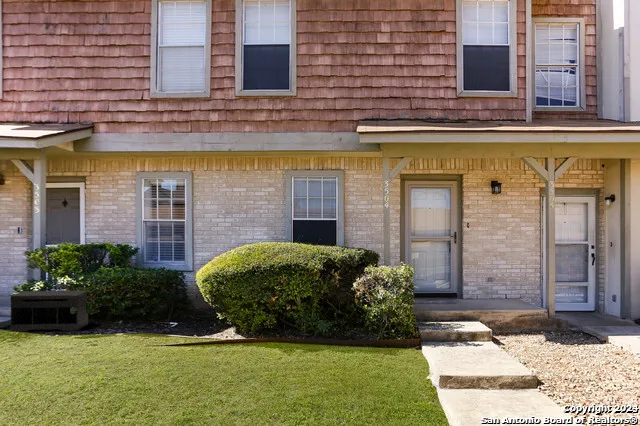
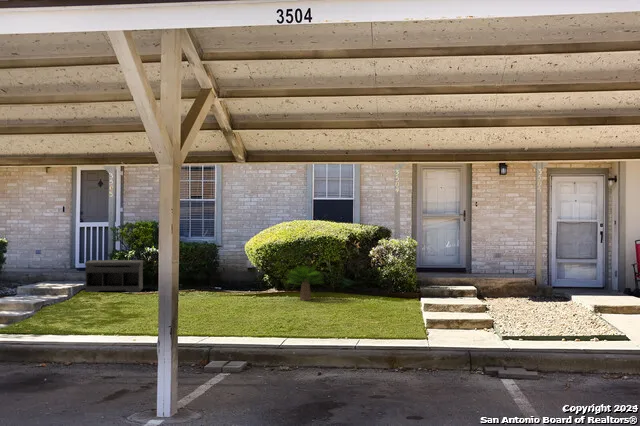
potted plant: none [247,300,302,347] -> present [288,265,324,300]

